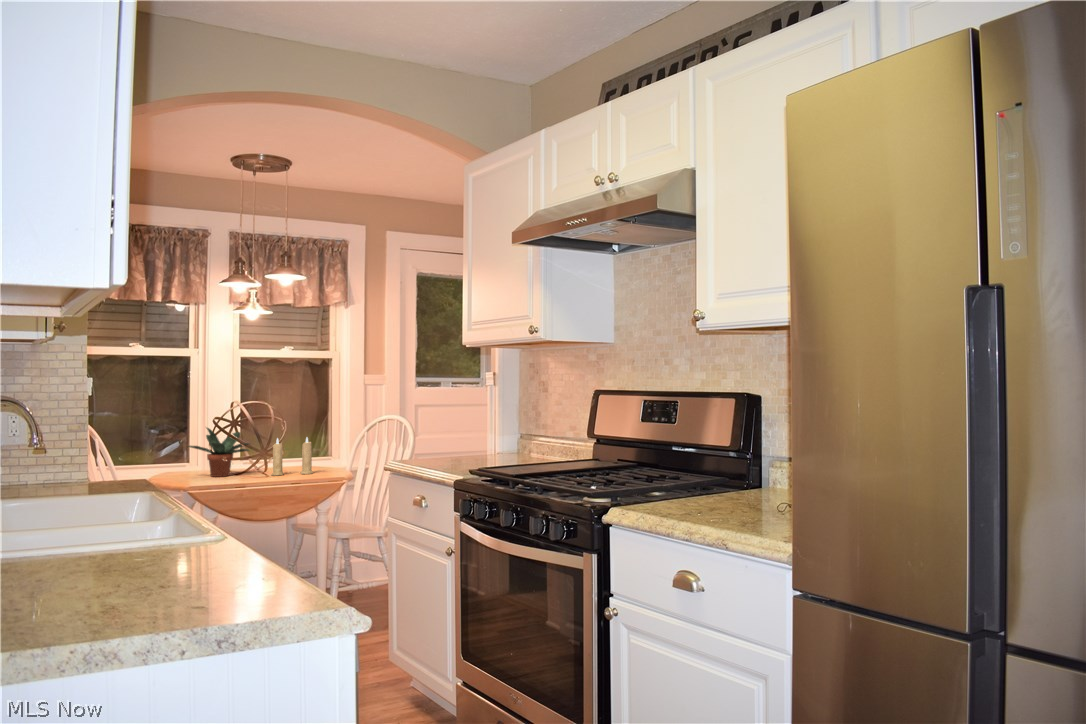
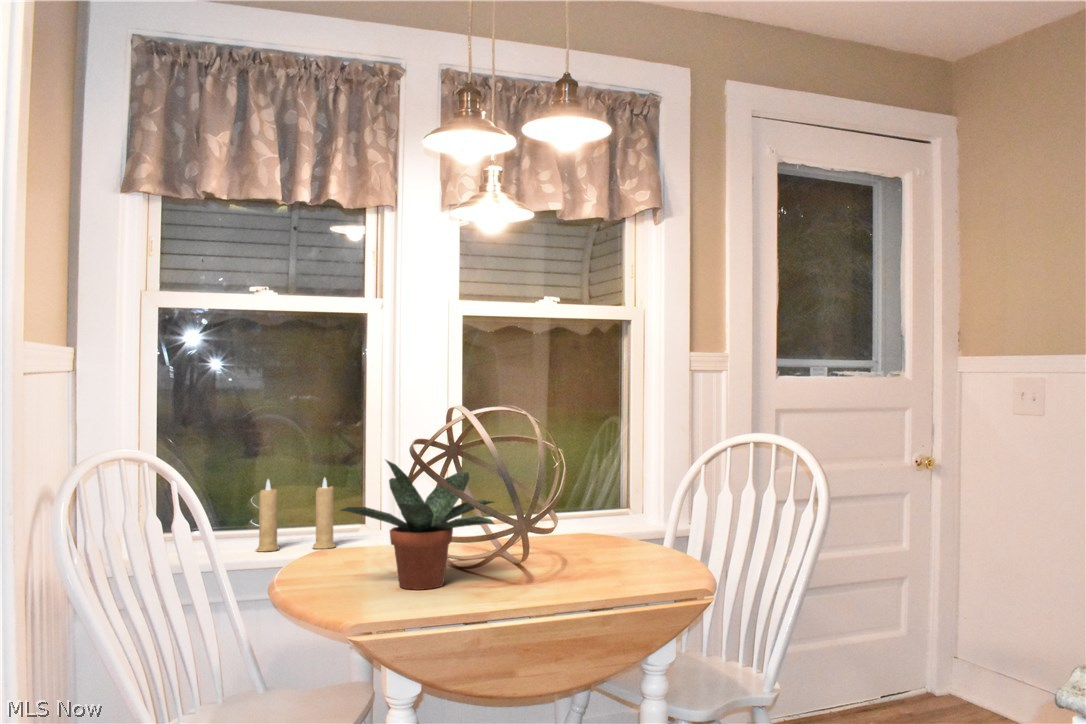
candle: present [271,437,313,476] -> present [256,478,336,552]

